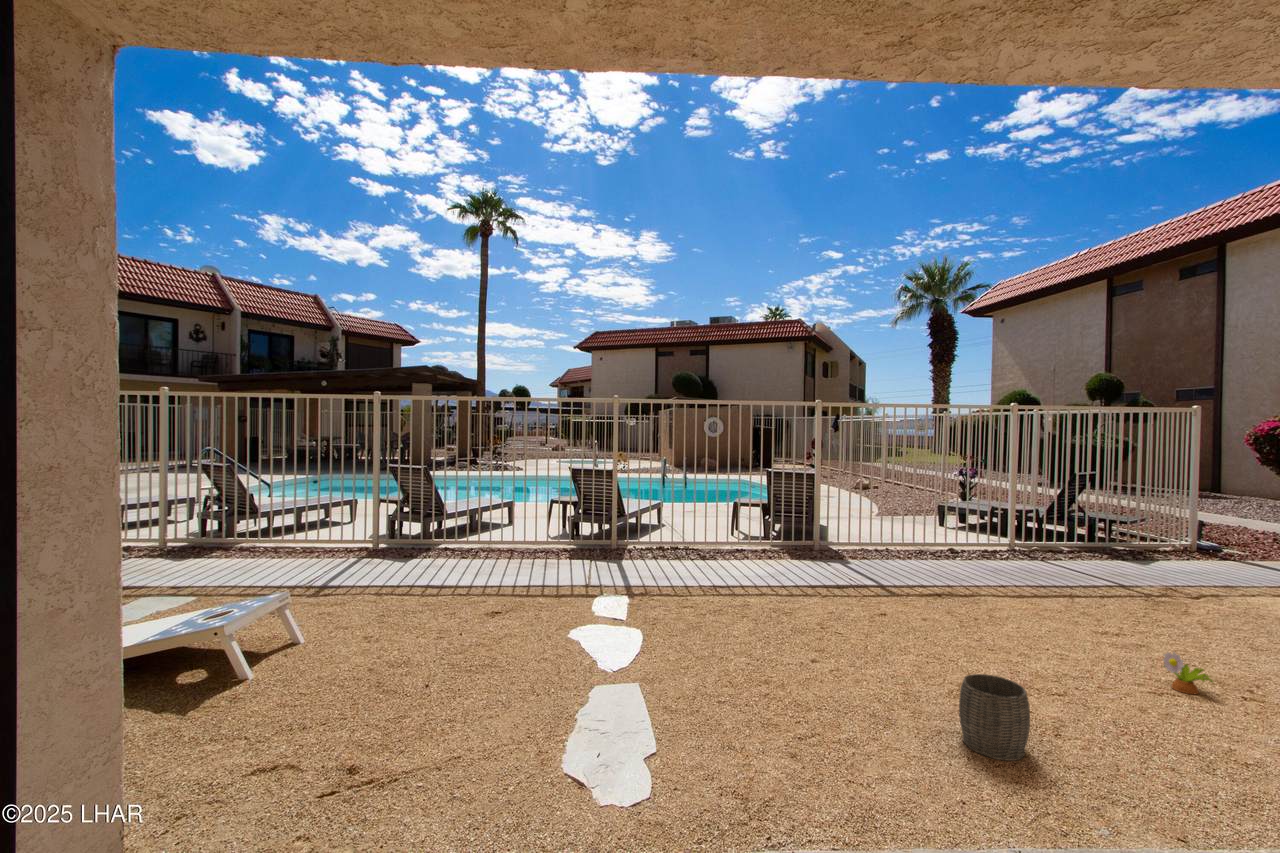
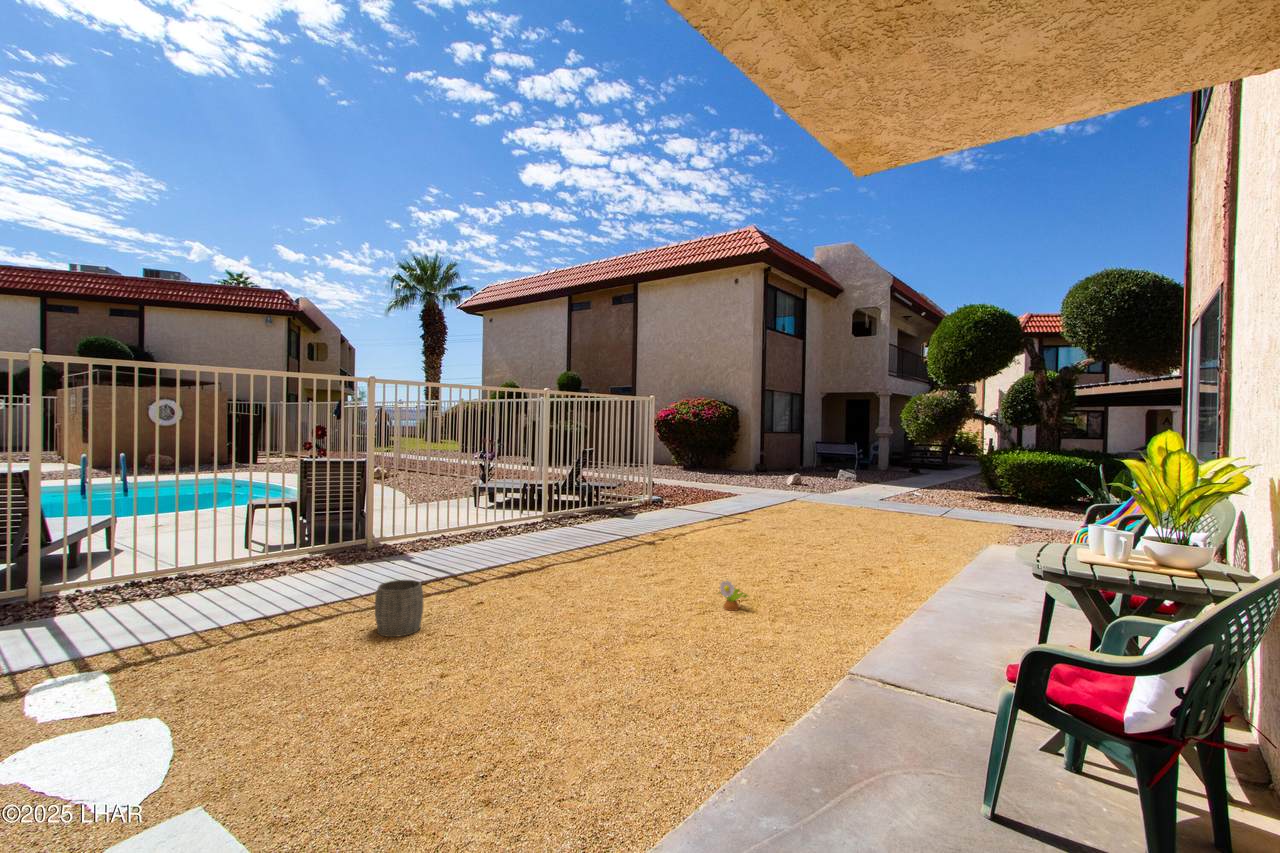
woven basket: present [959,674,1030,761] -> present [375,580,423,637]

